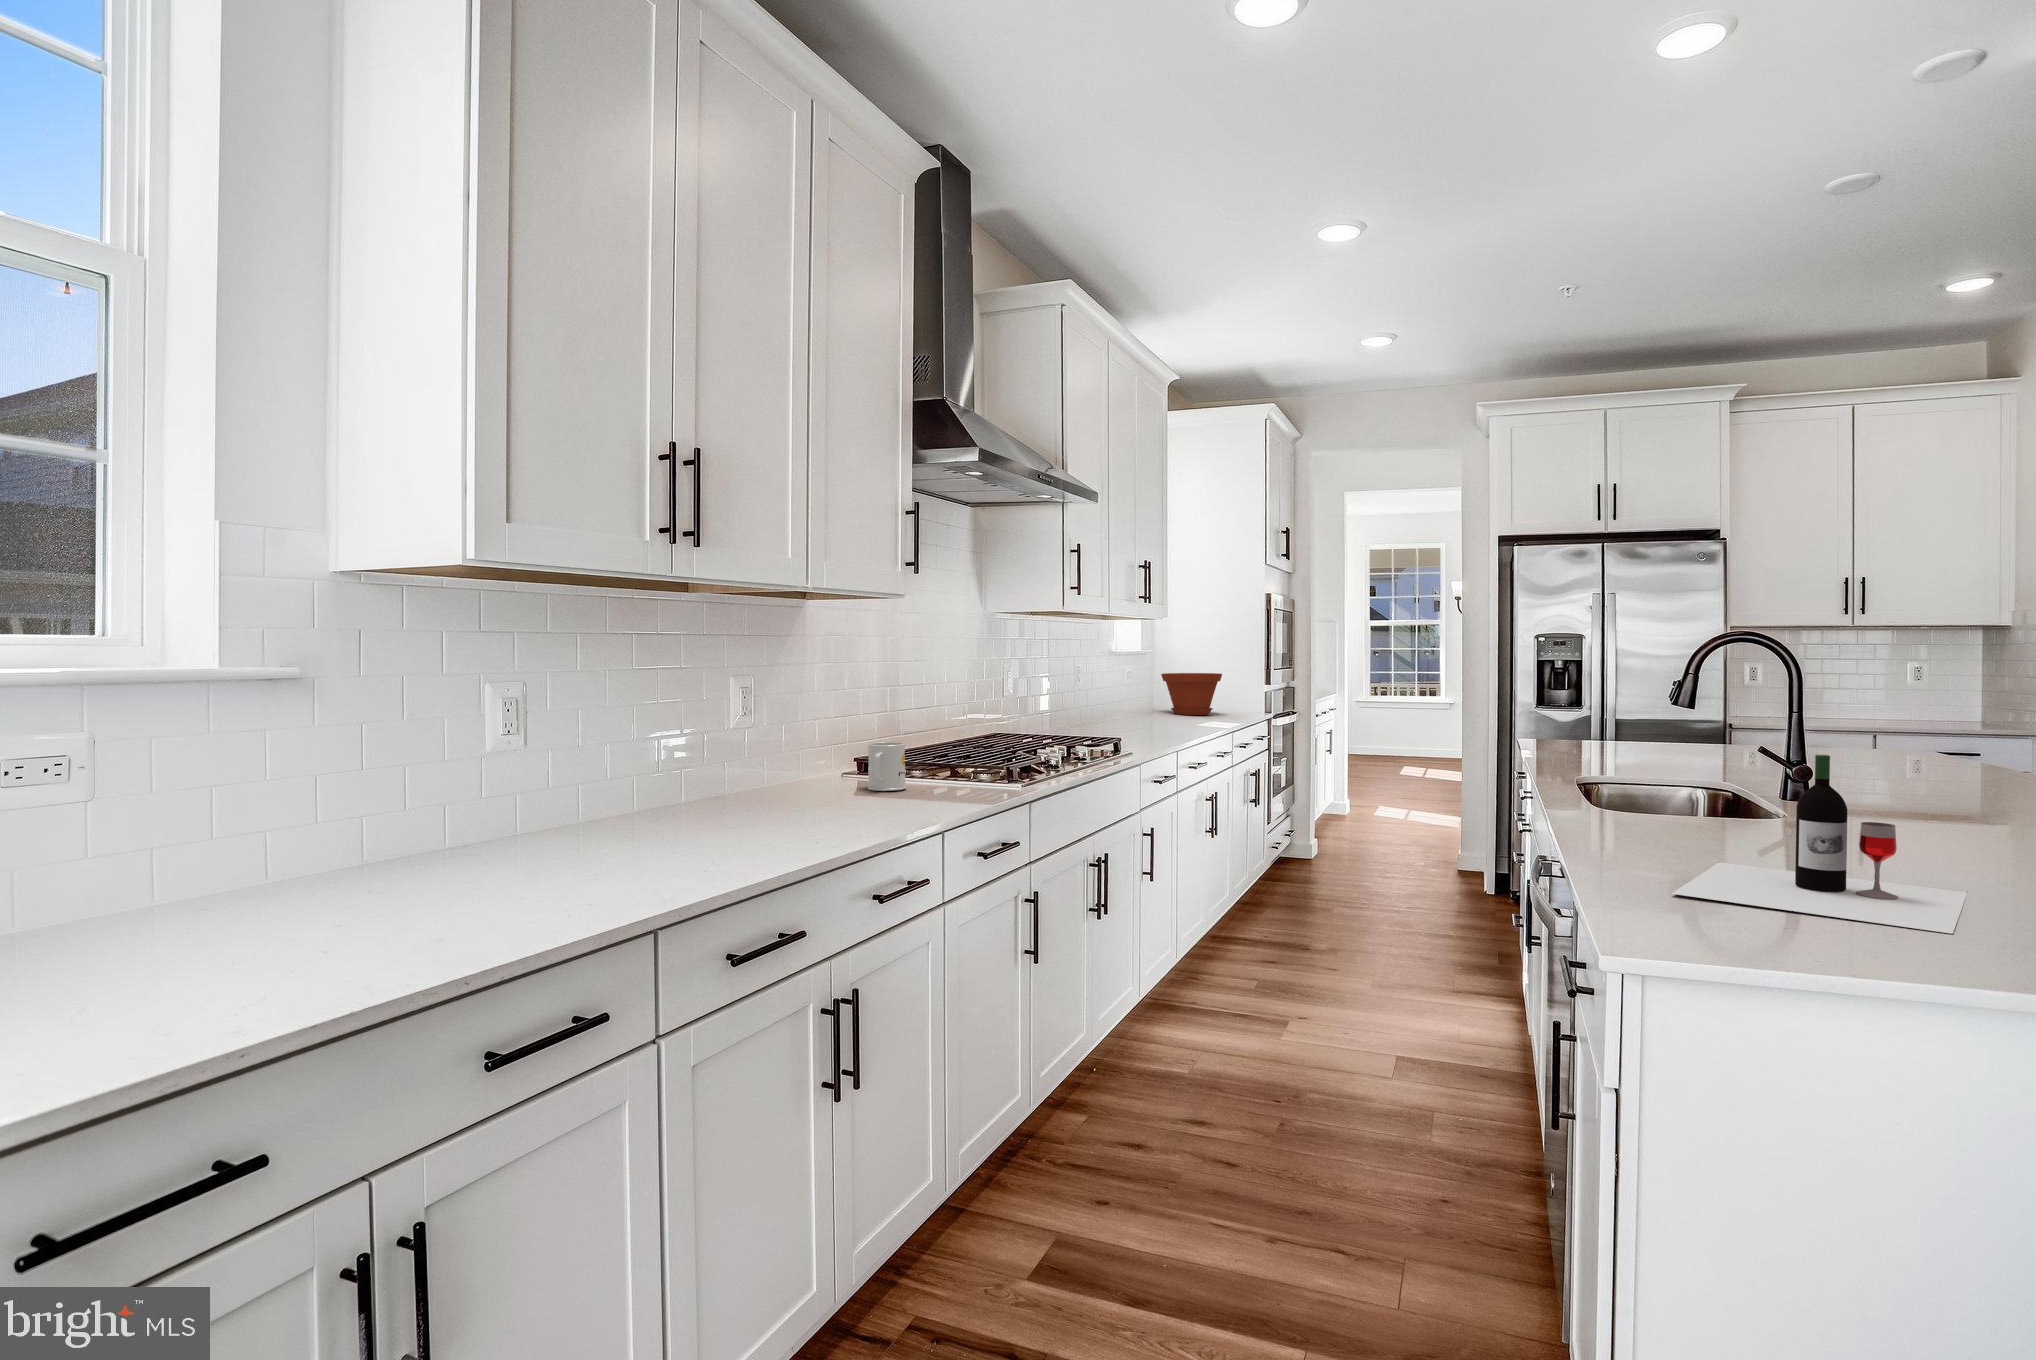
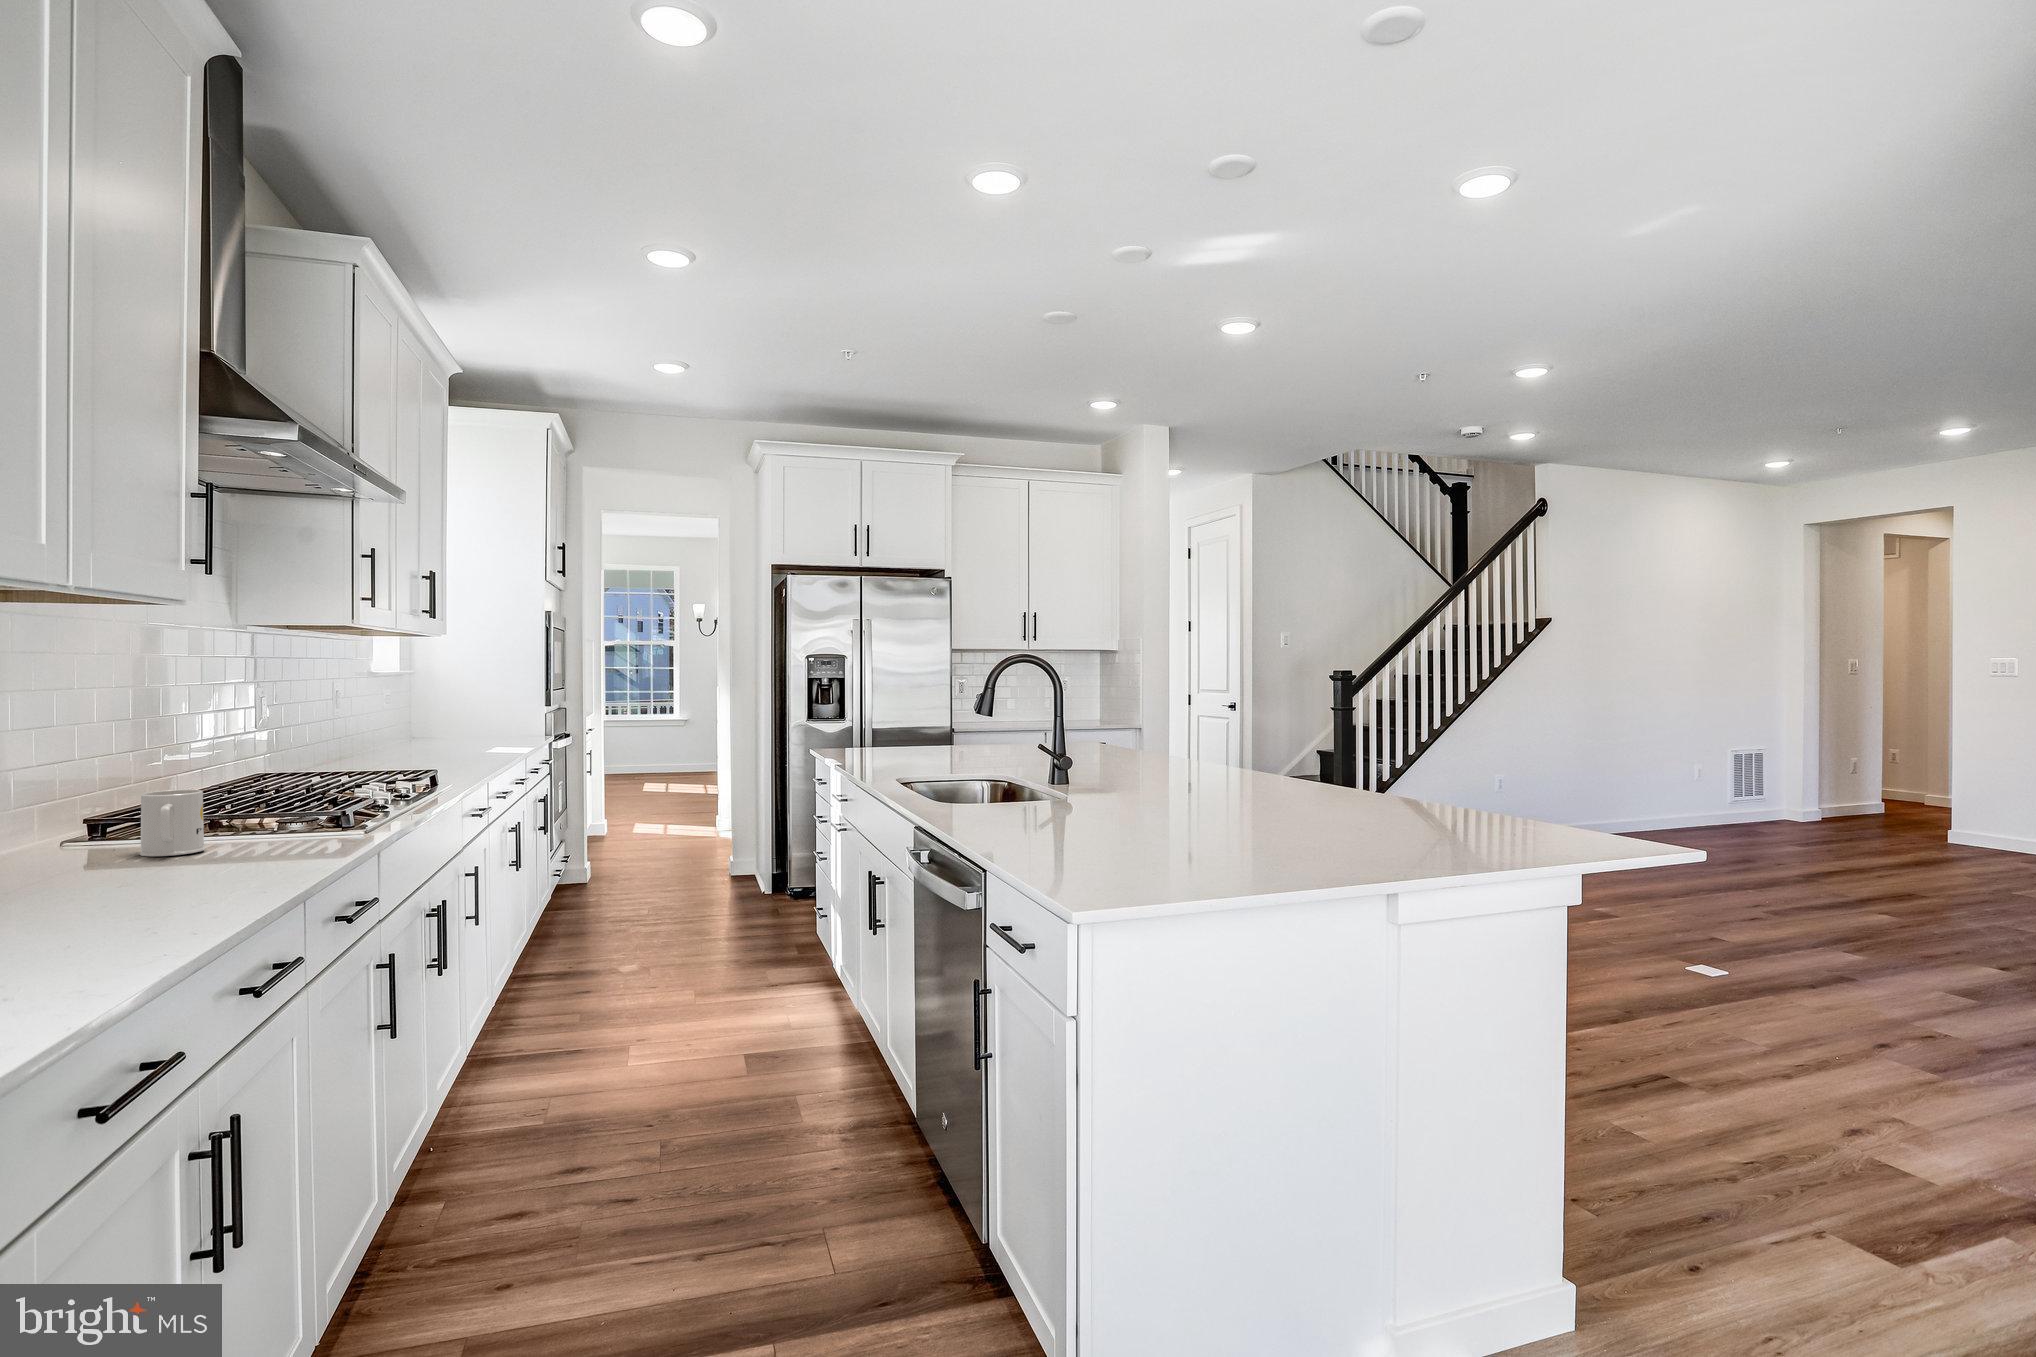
plant pot: present [1161,673,1222,715] -> none [428,693,505,741]
wine bottle: present [1672,755,1967,934] -> none [1060,745,1220,857]

